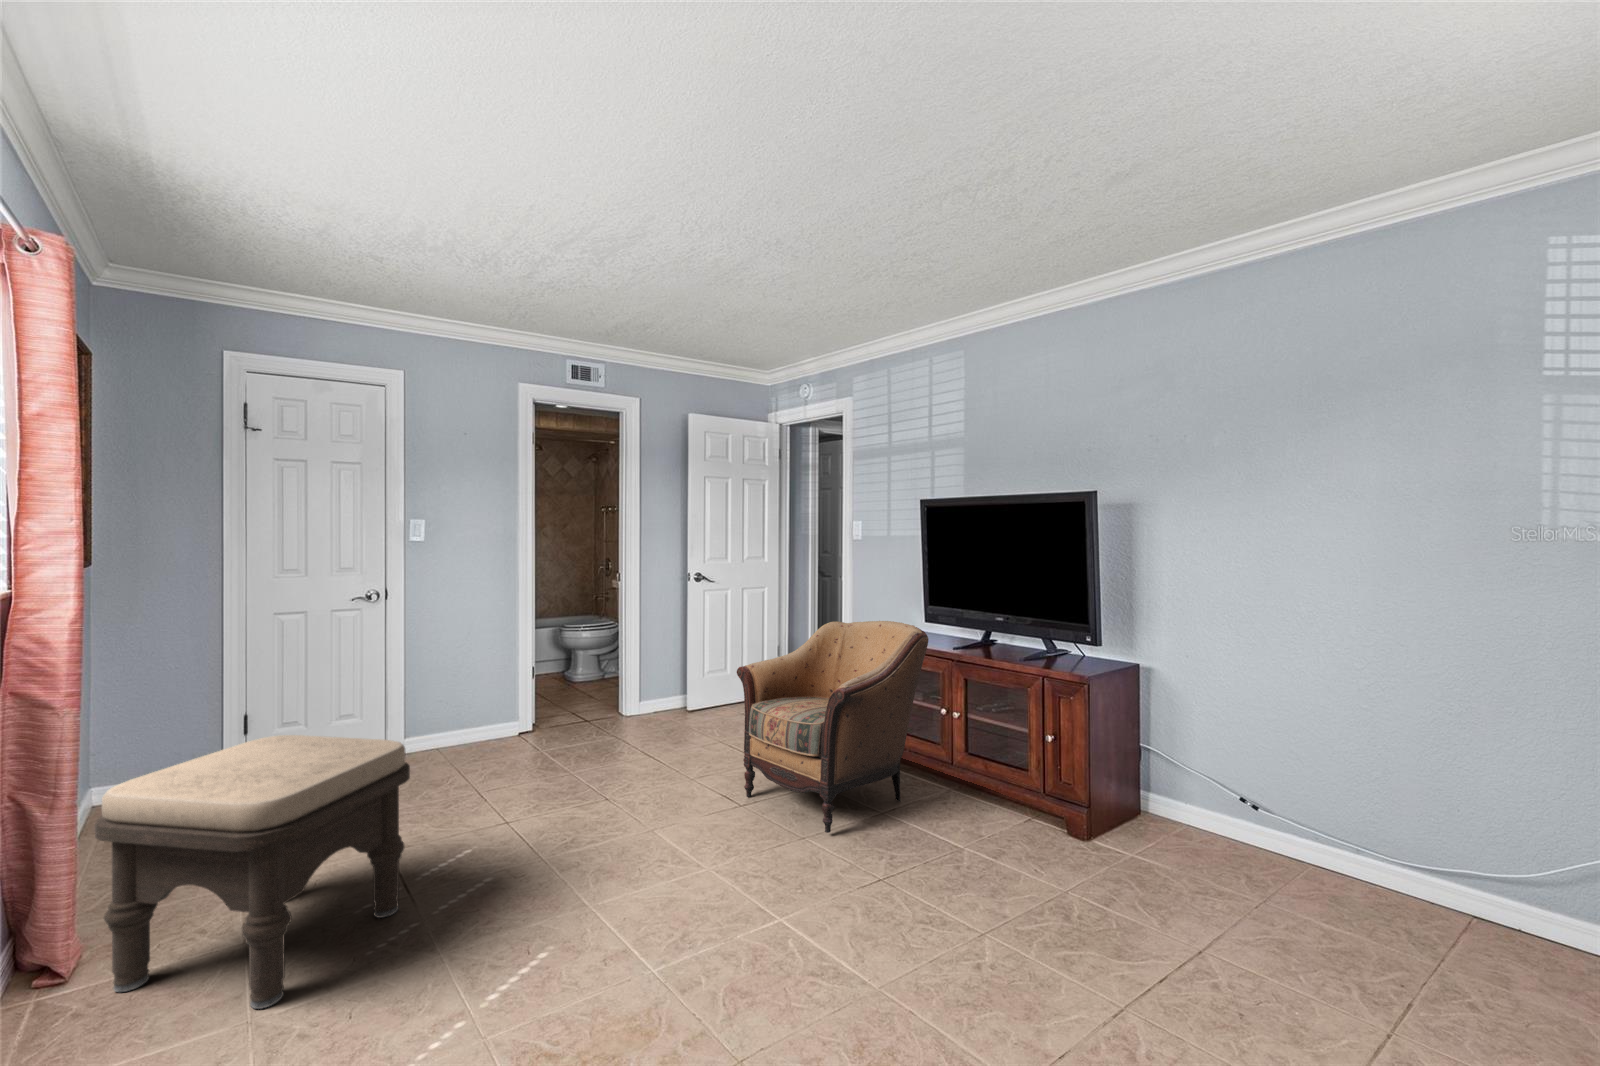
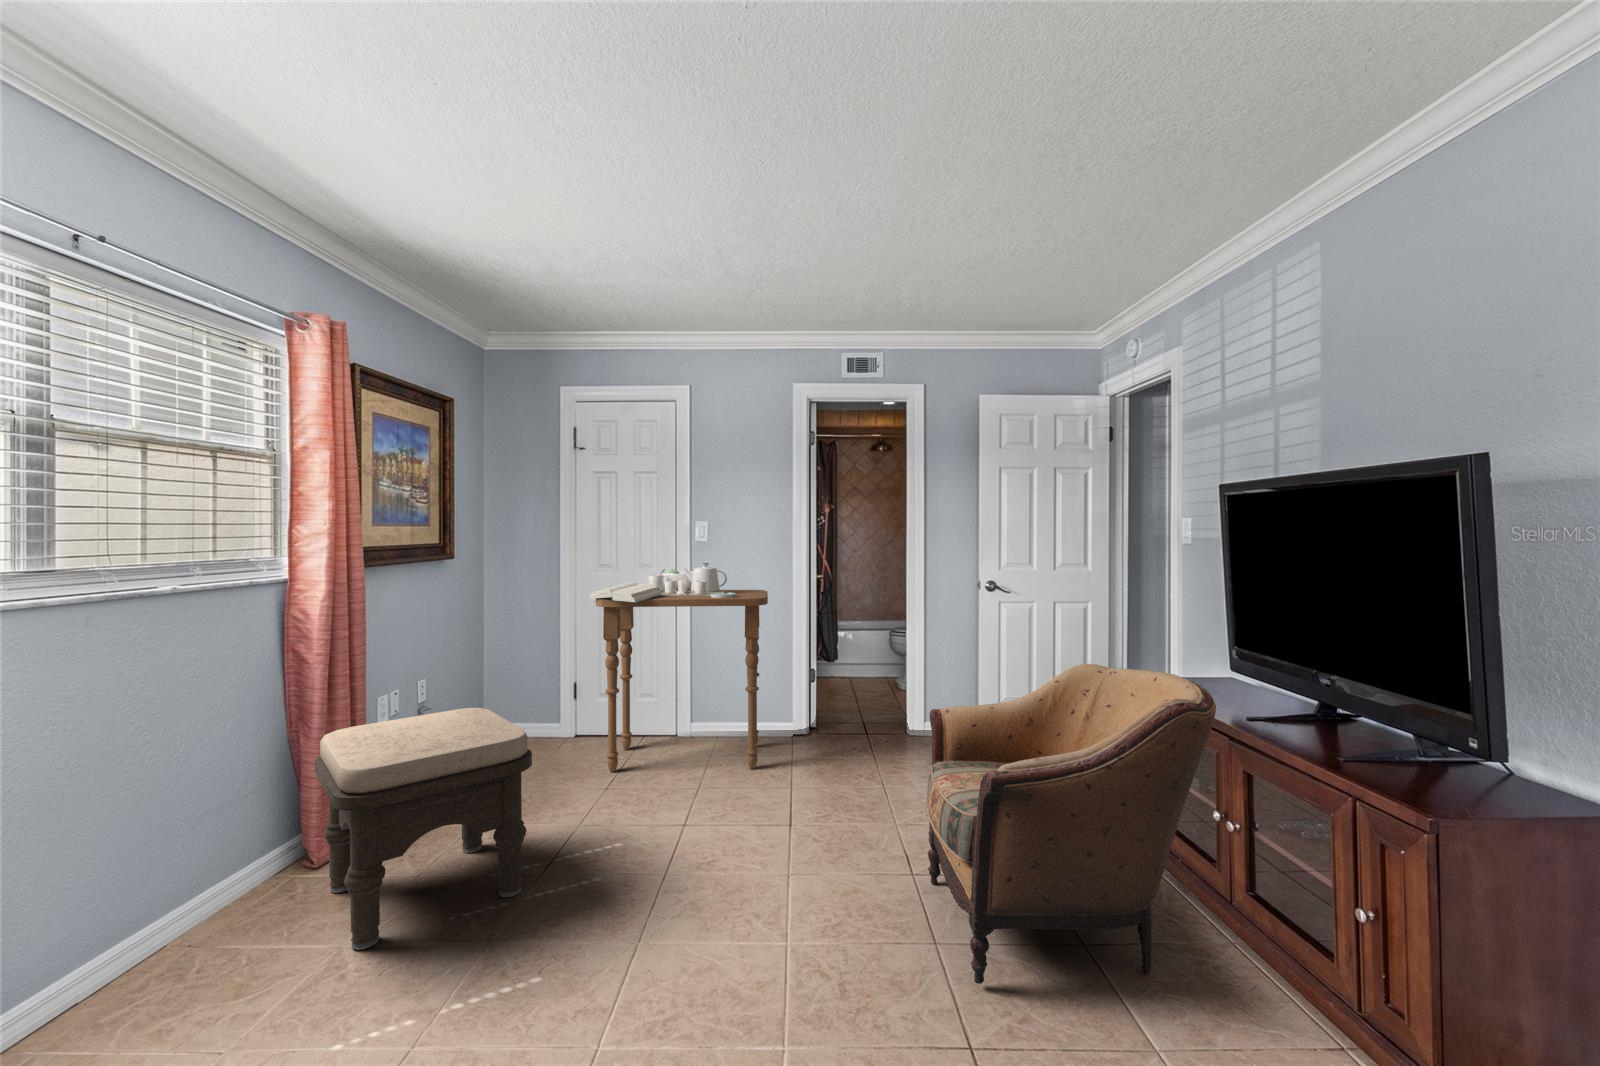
side table: none [318,563,528,801] -> present [589,563,768,772]

